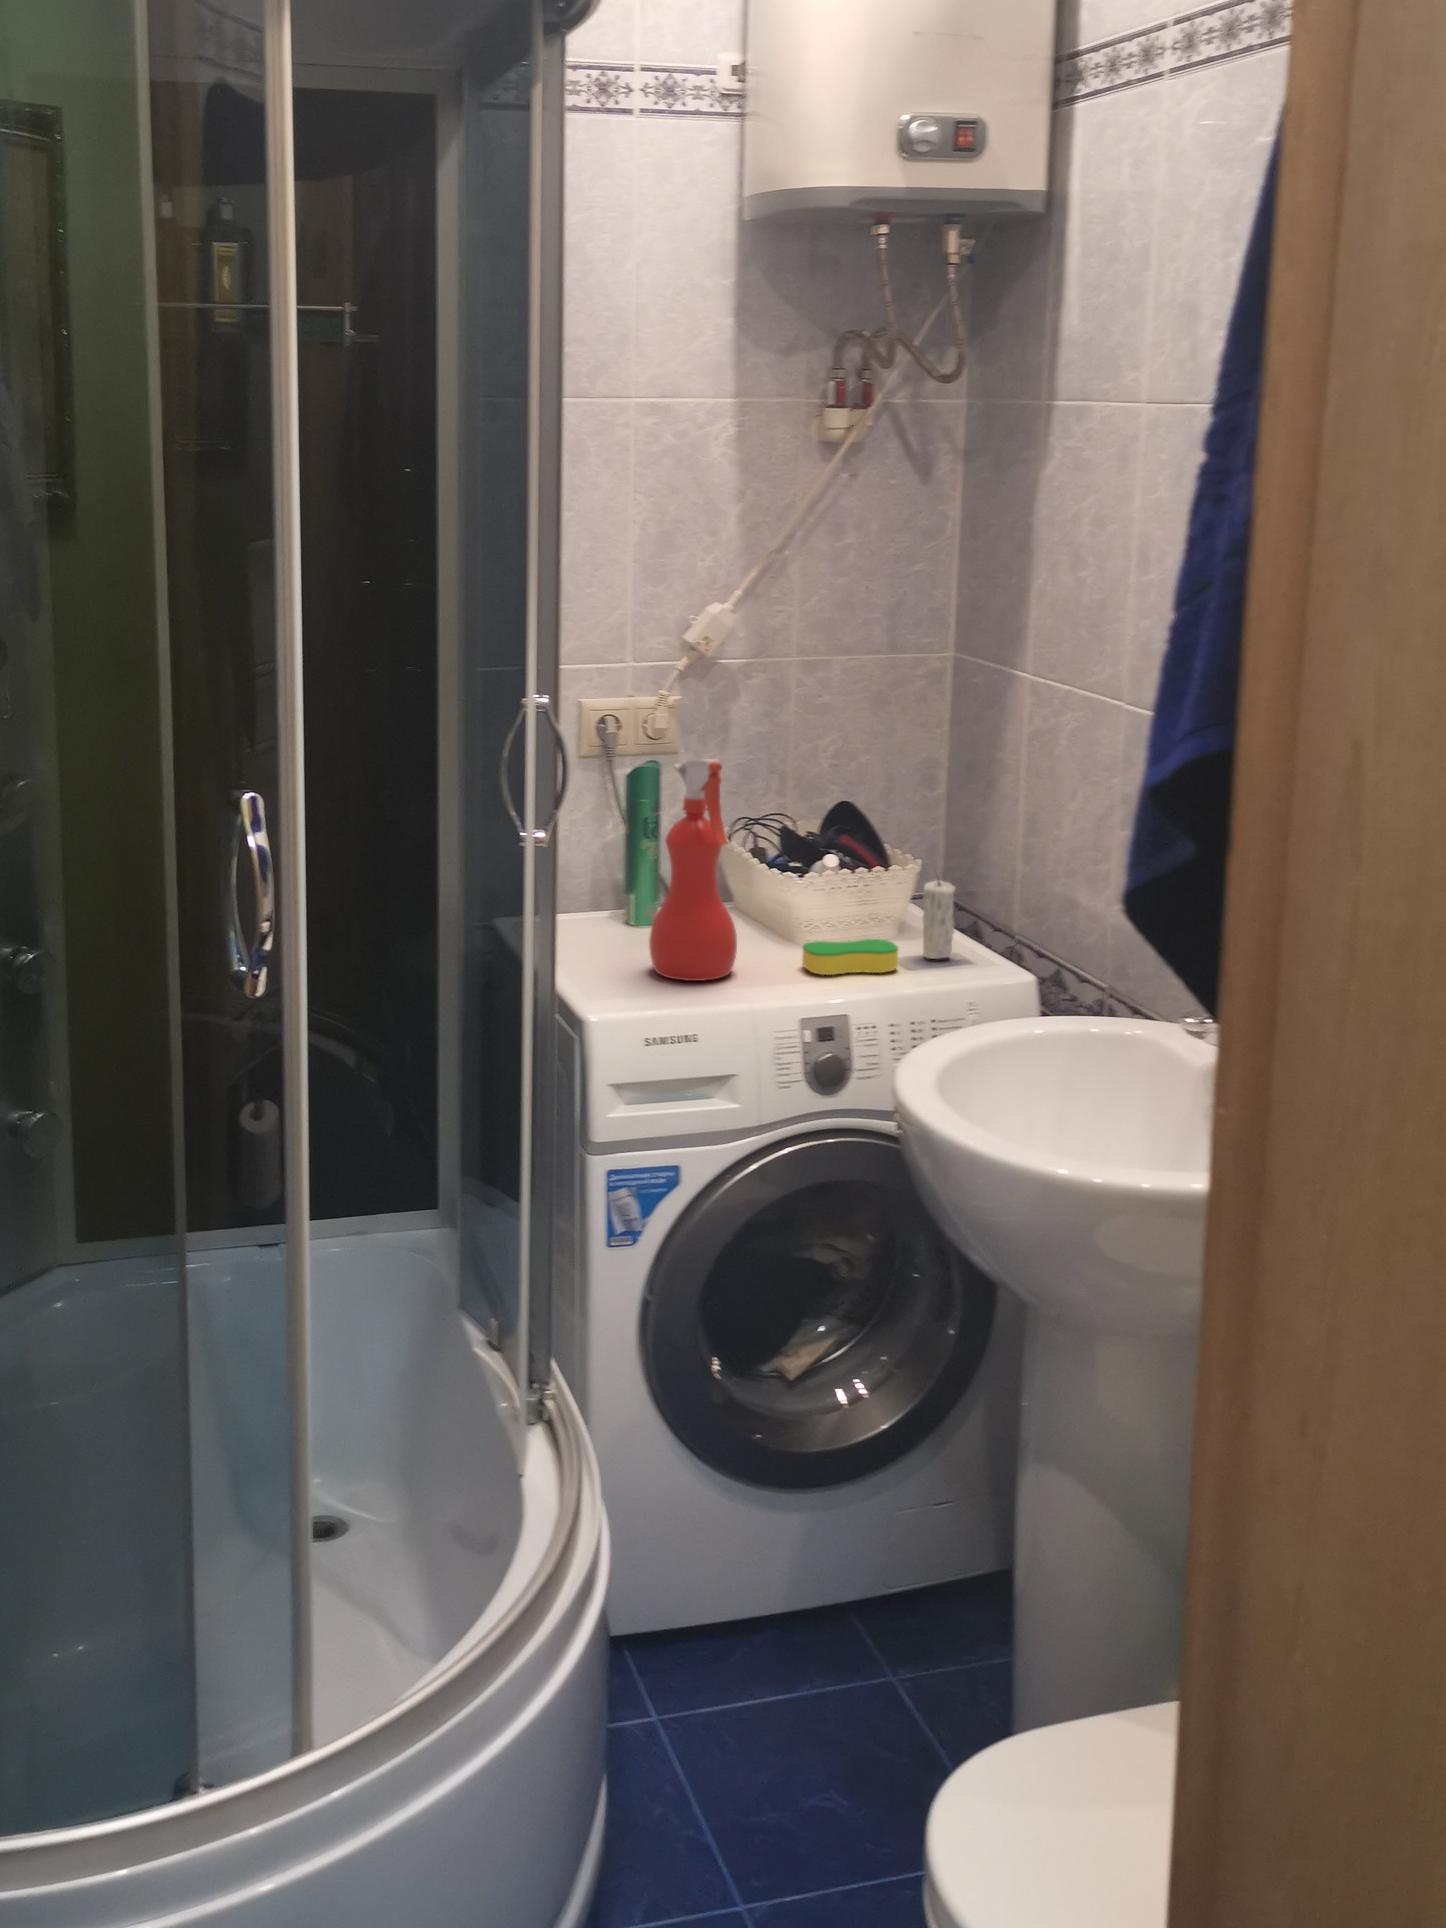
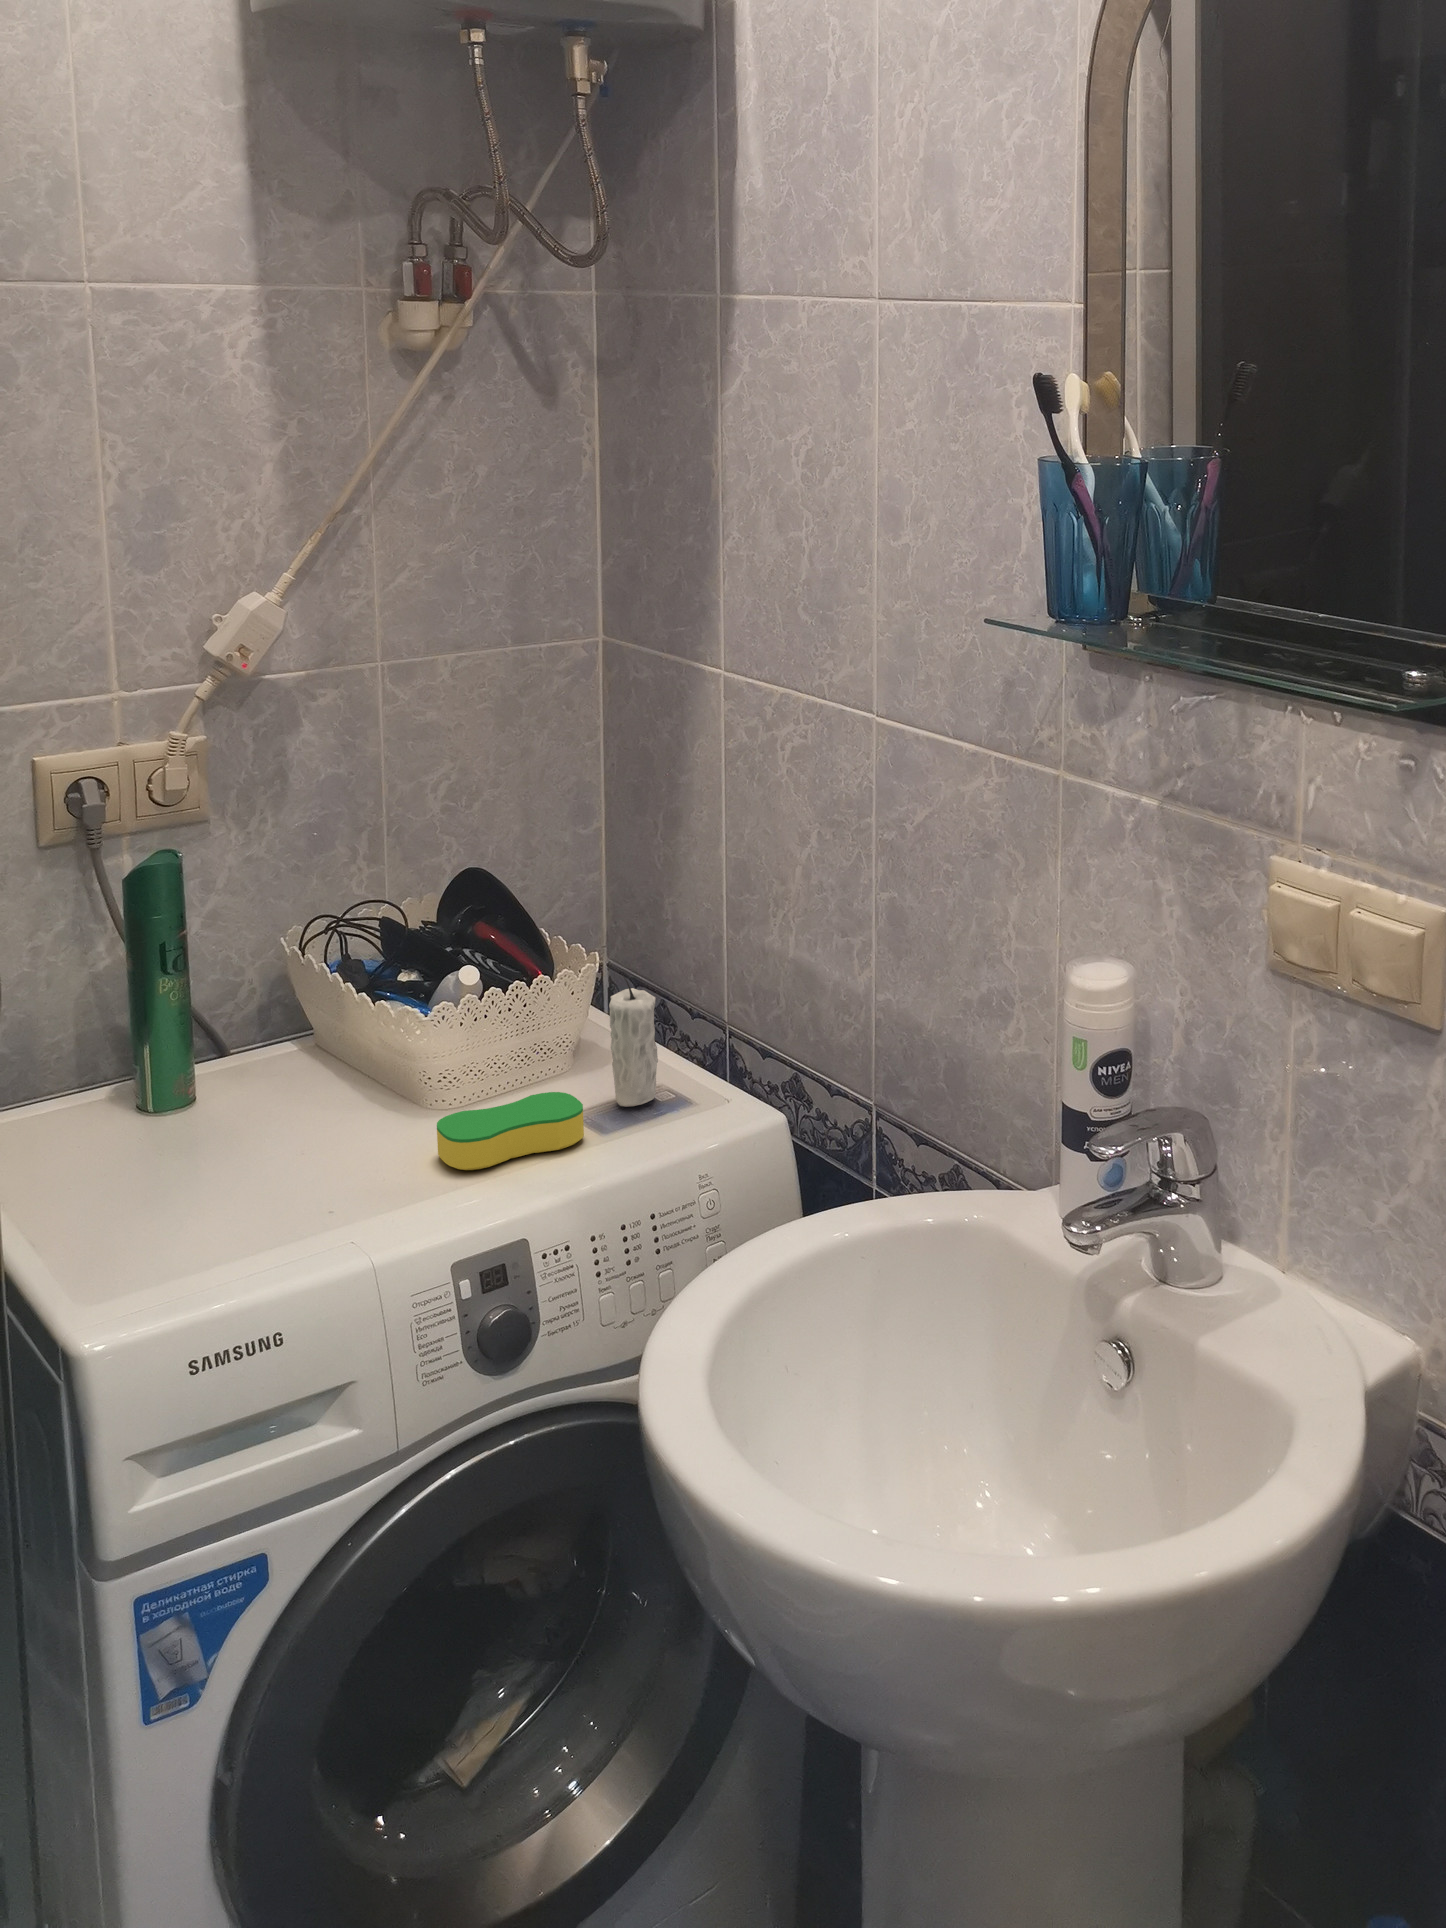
spray bottle: present [649,759,737,981] -> none [183,864,332,1226]

